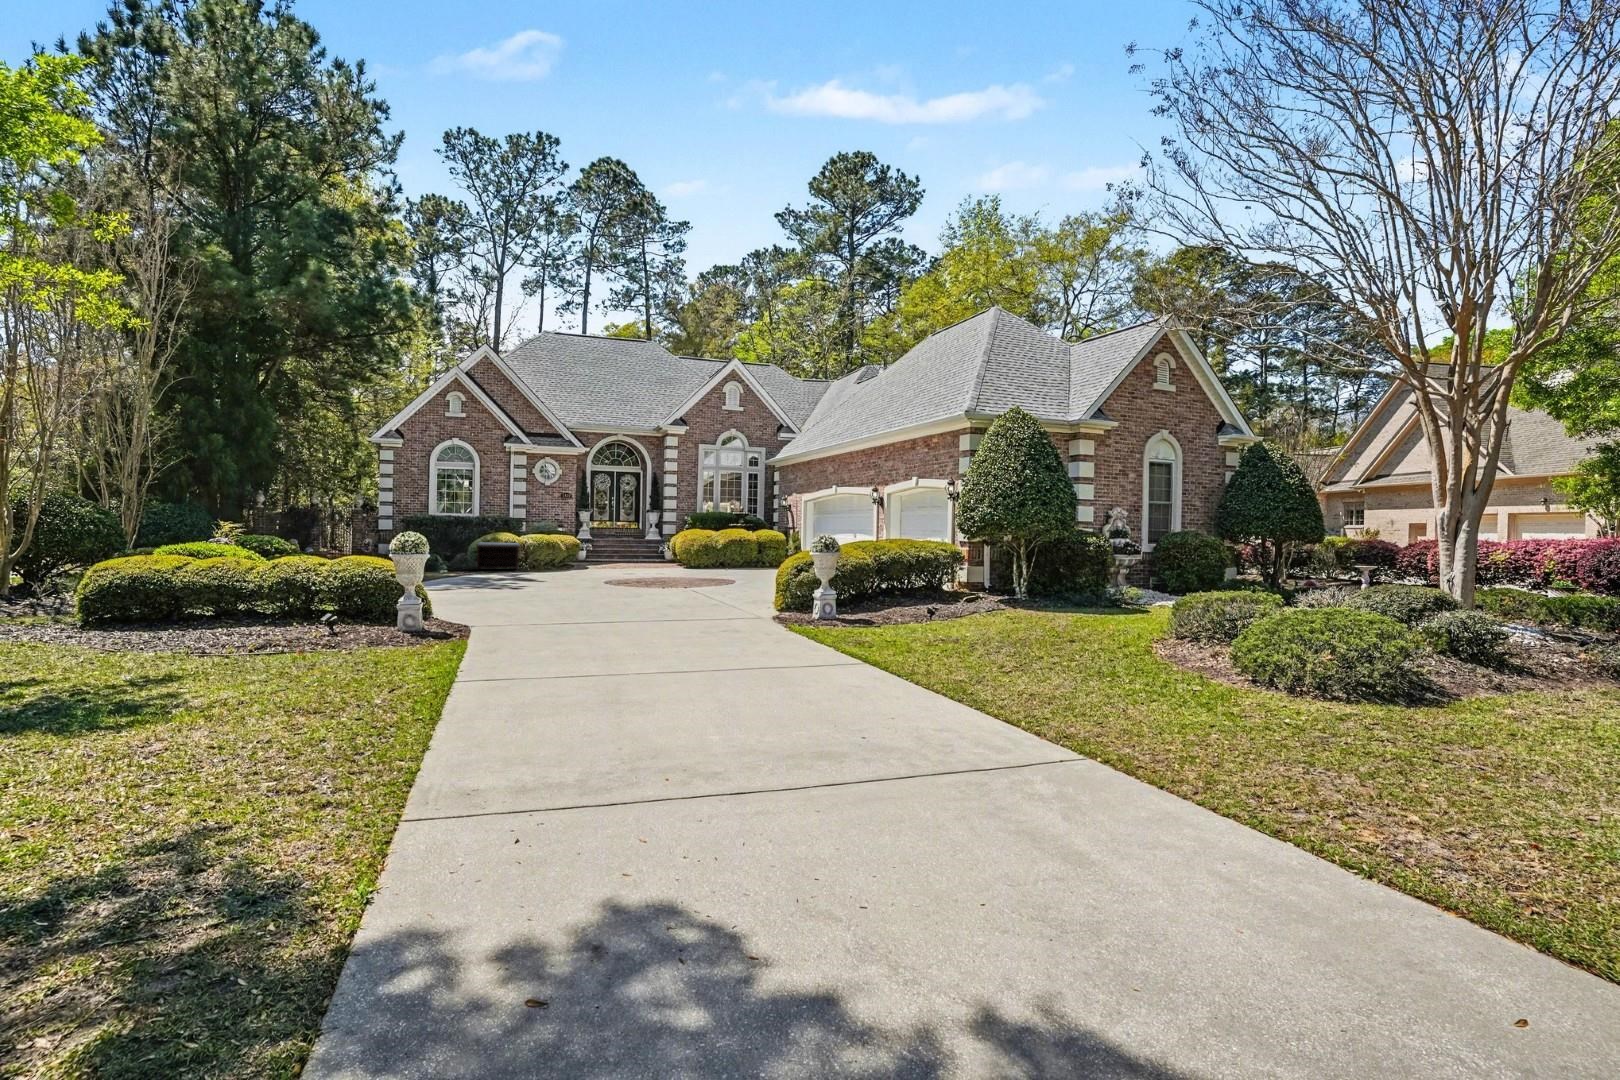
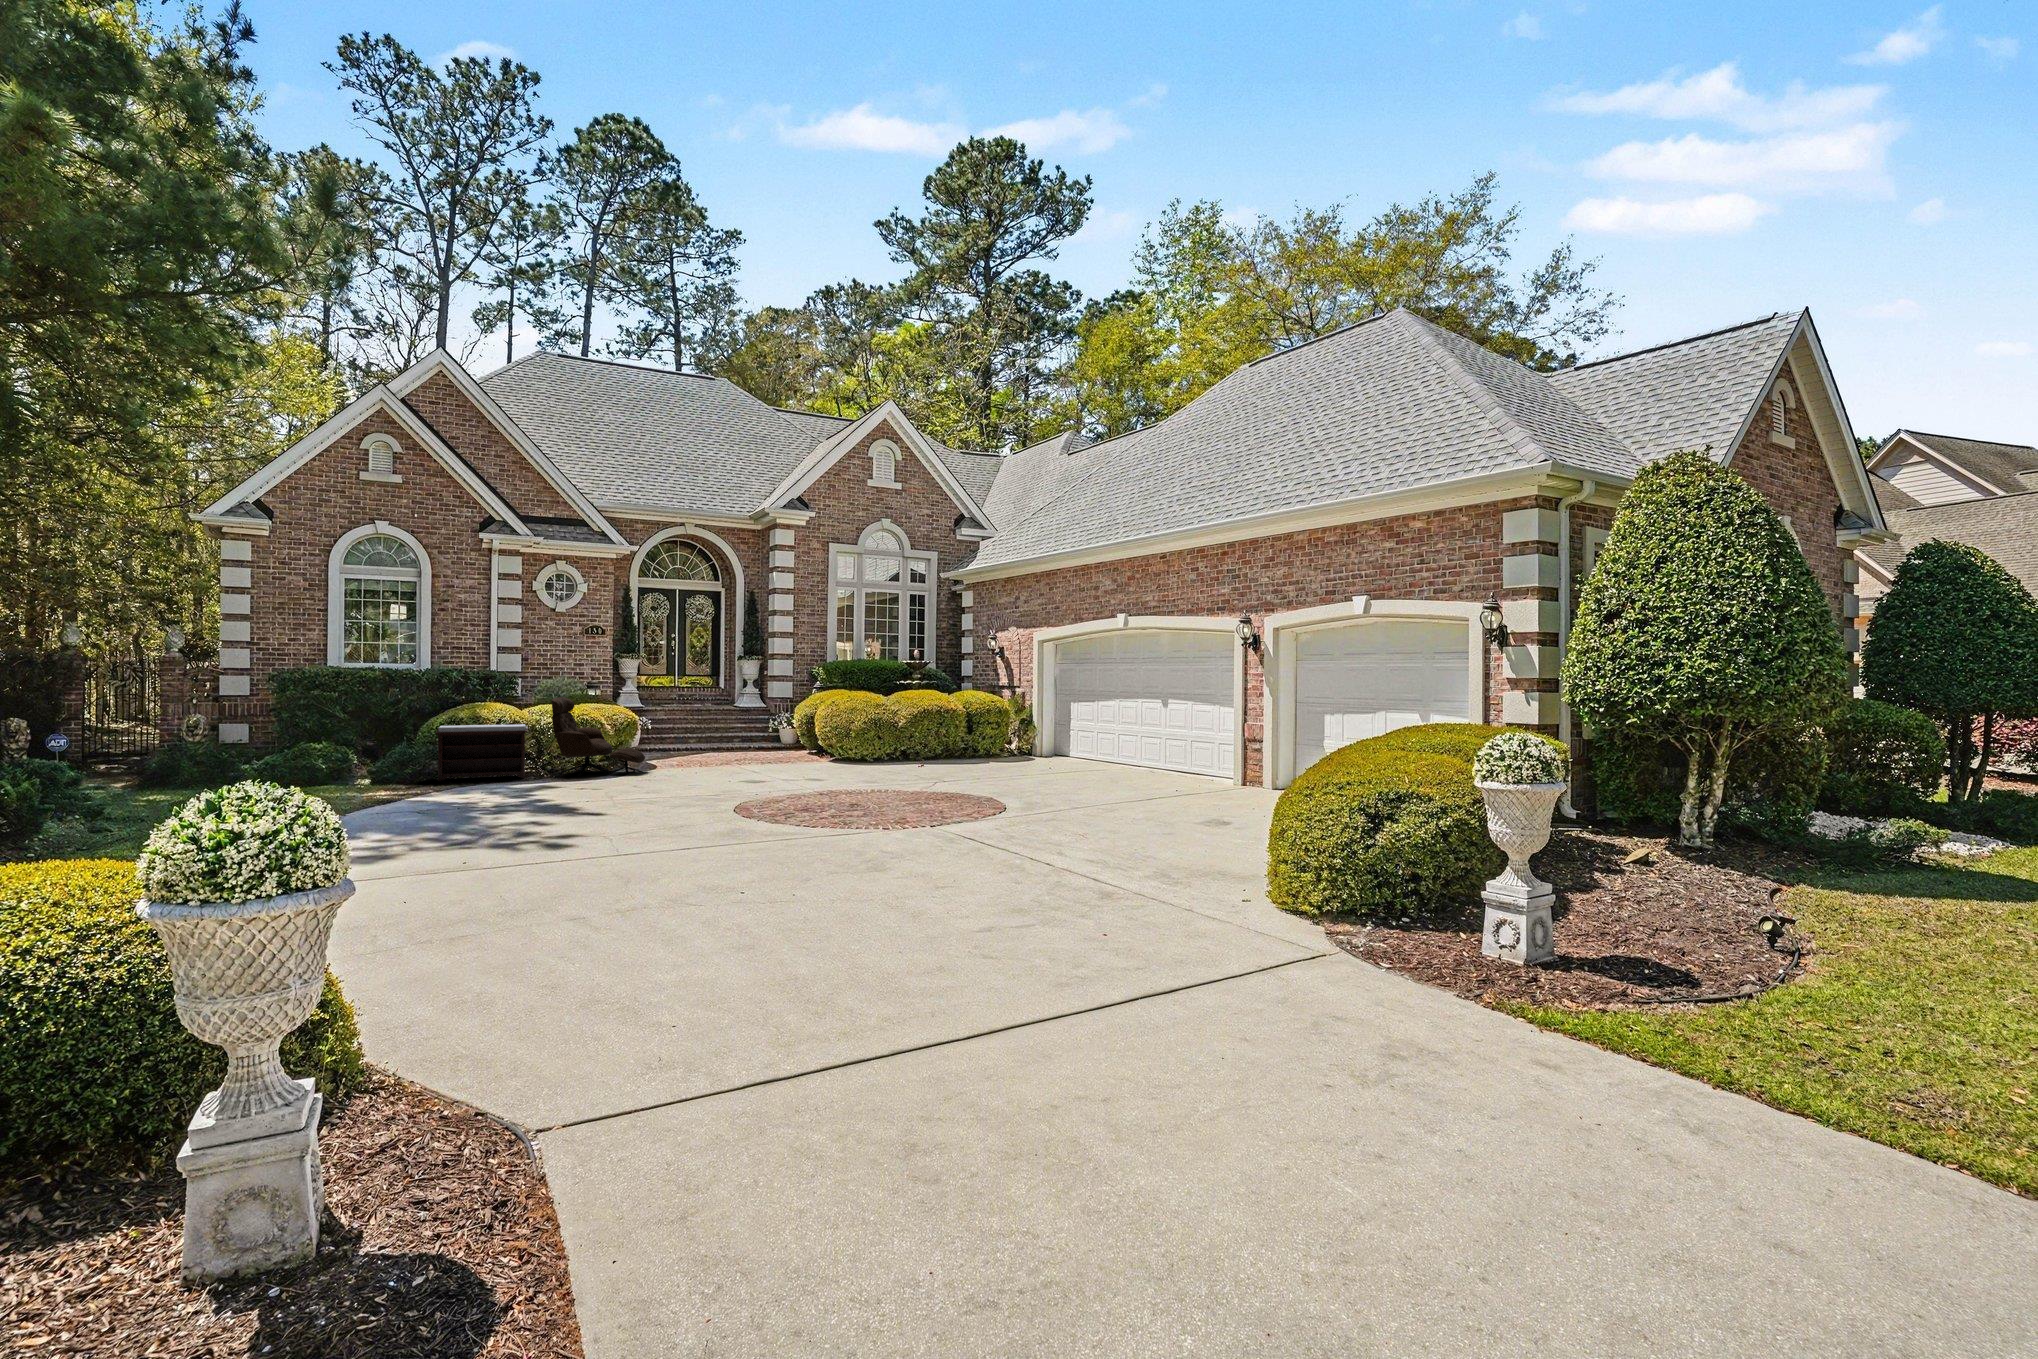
lounge chair: none [531,530,578,570] -> present [552,697,645,776]

